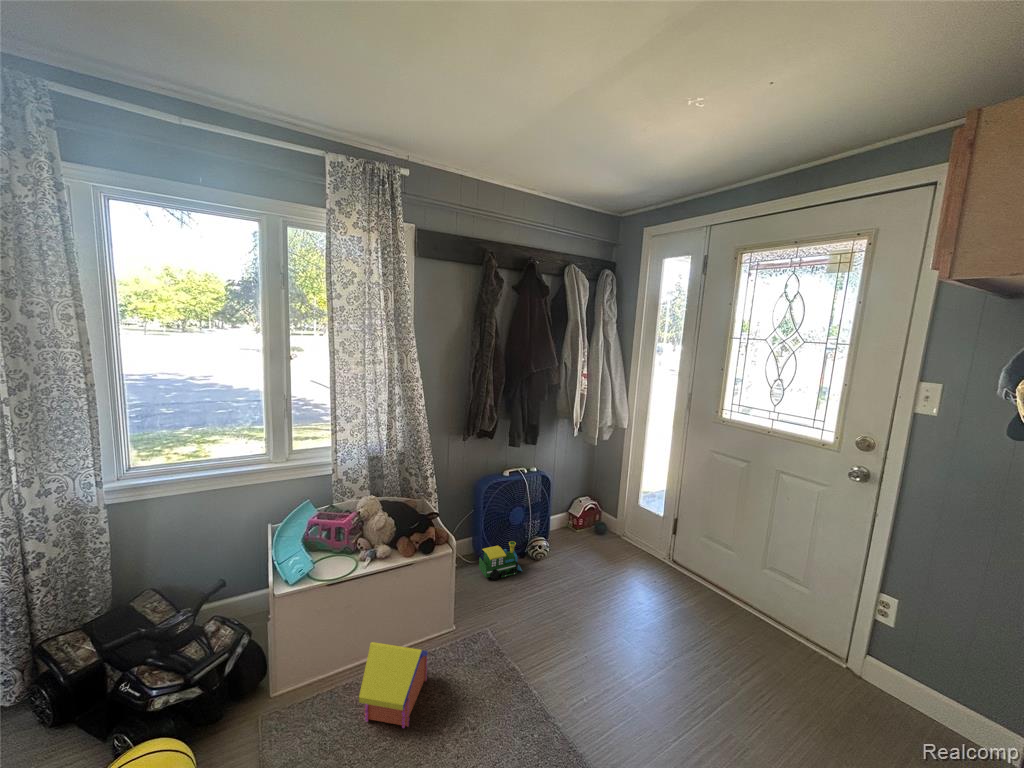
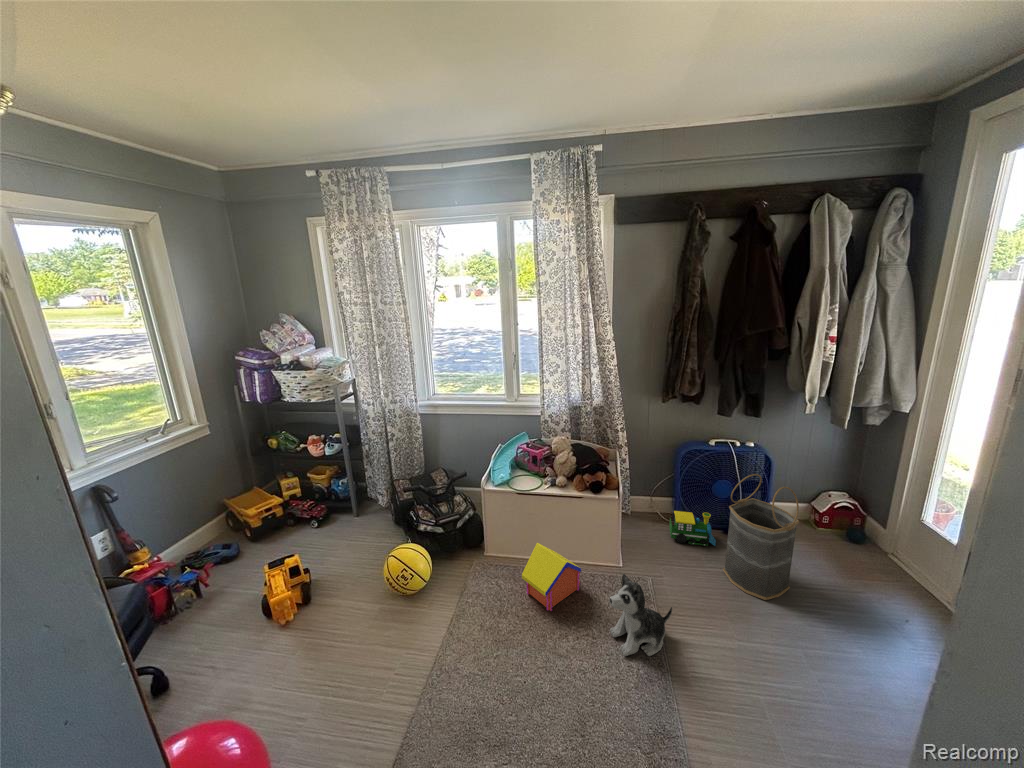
basket: none [540,494,594,605] -> present [723,474,799,600]
plush toy: none [483,634,538,730] -> present [610,574,672,656]

